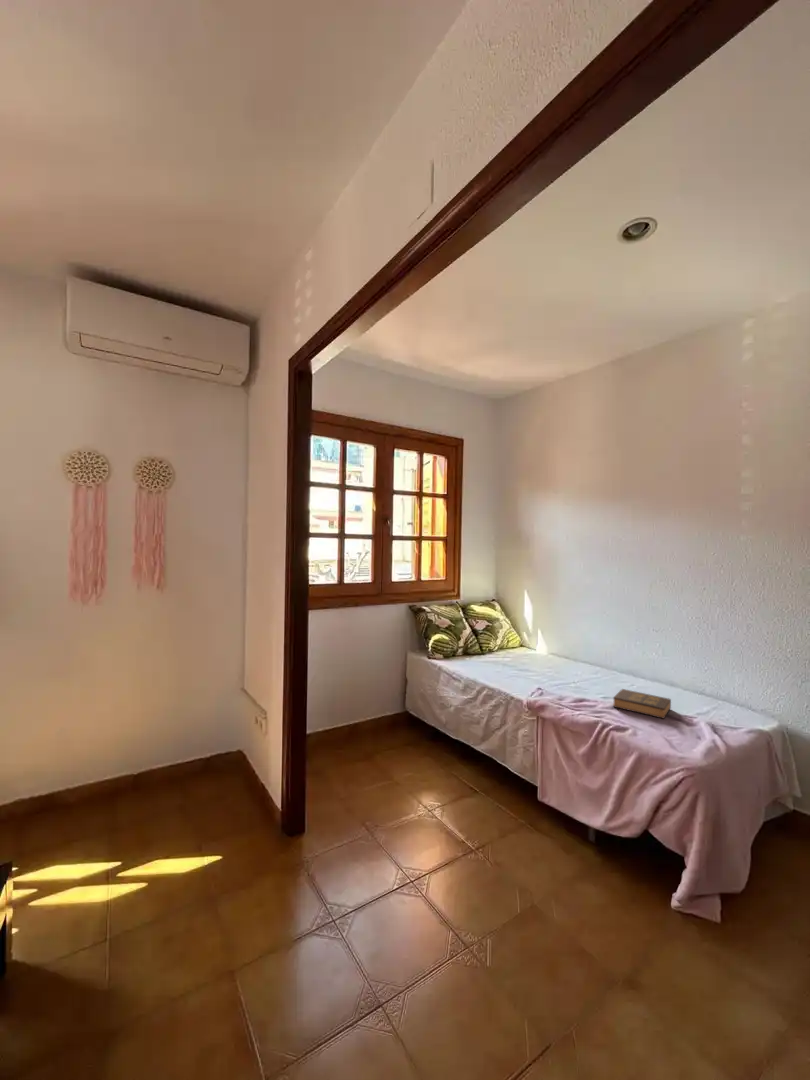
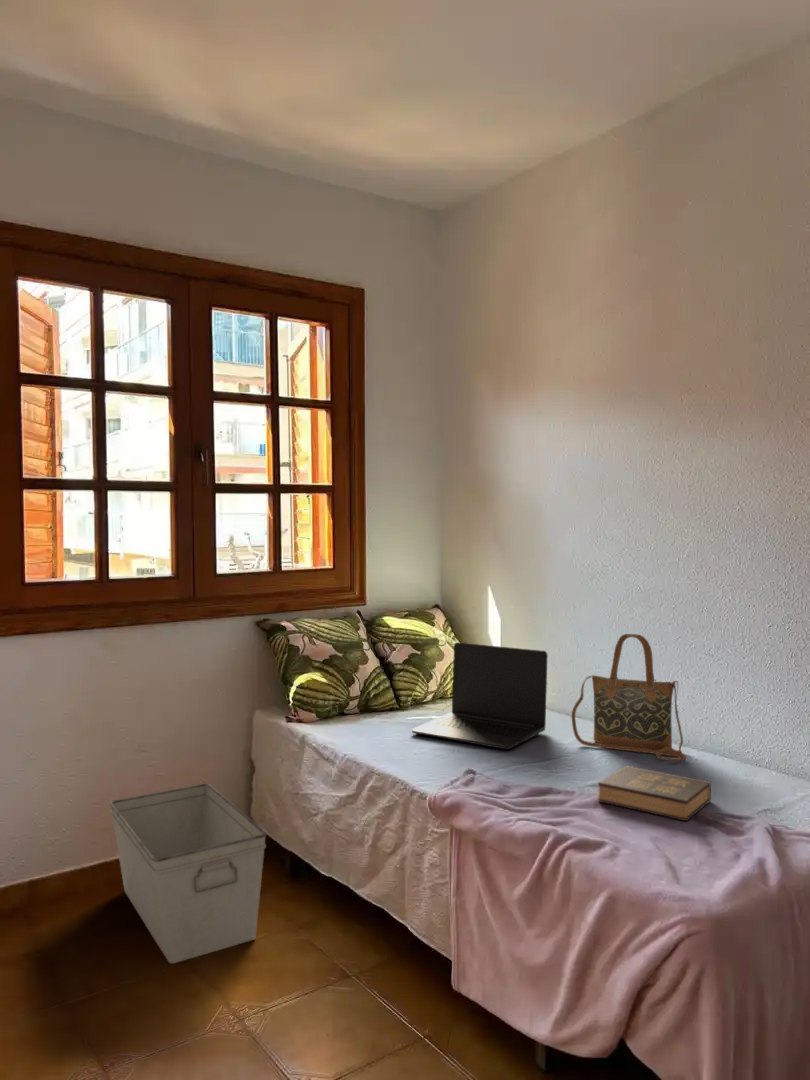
laptop: none [497,621,566,678] -> present [412,643,548,749]
handbag: none [581,621,646,687] -> present [572,634,686,761]
storage bin: none [341,689,429,781] -> present [110,784,267,963]

